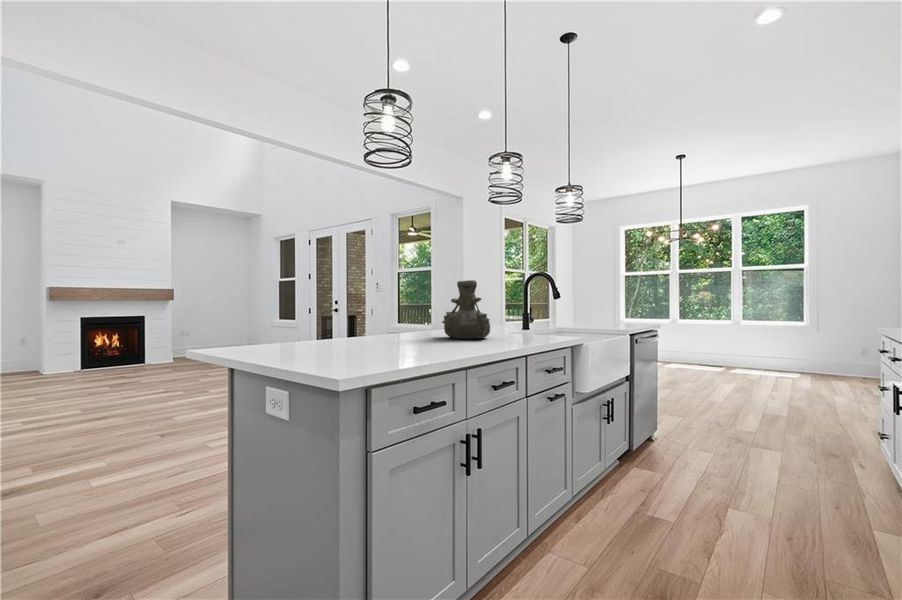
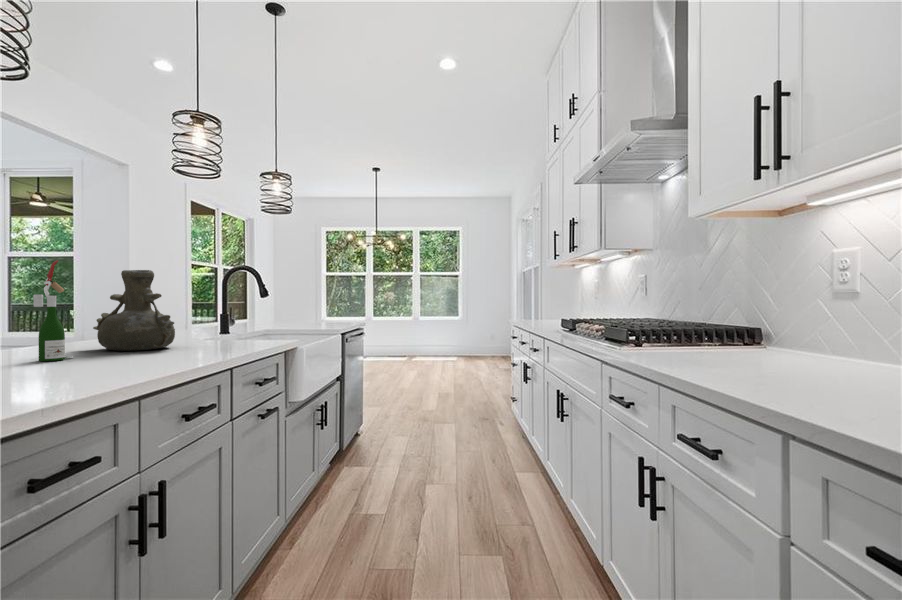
wine bottle: none [412,277,431,342] -> present [33,261,73,361]

